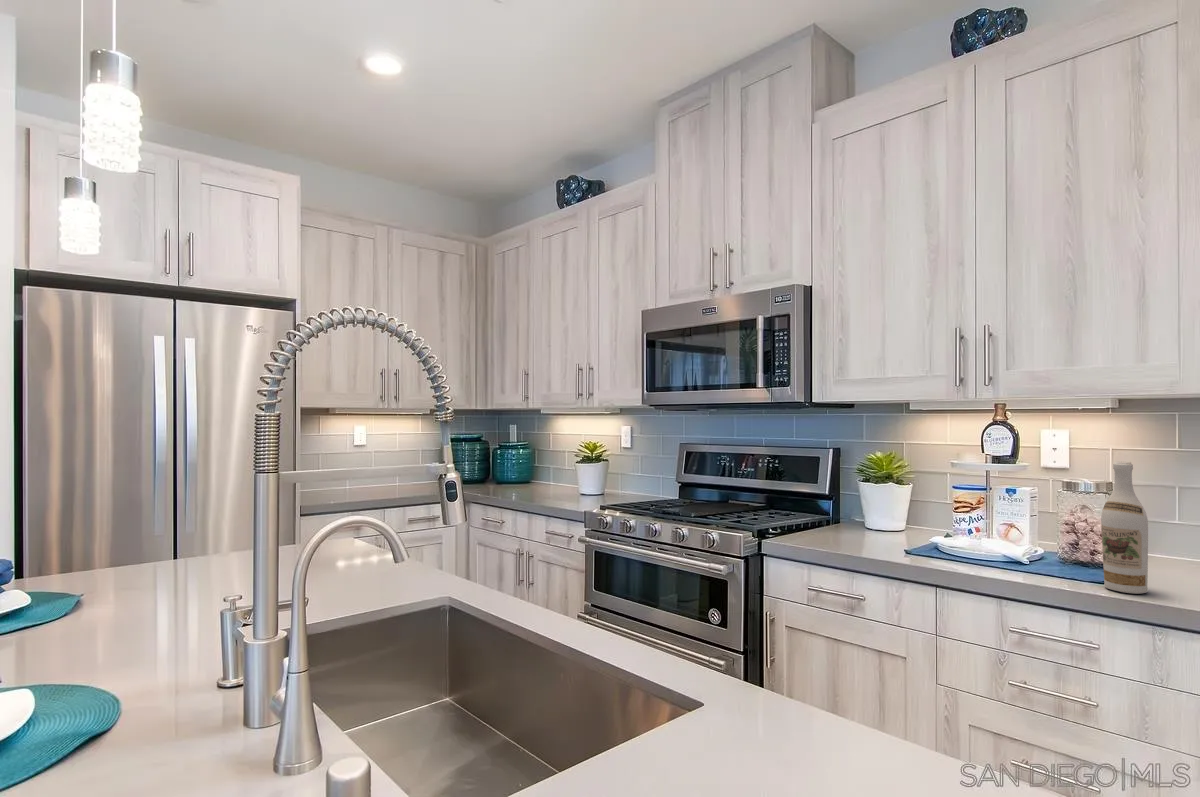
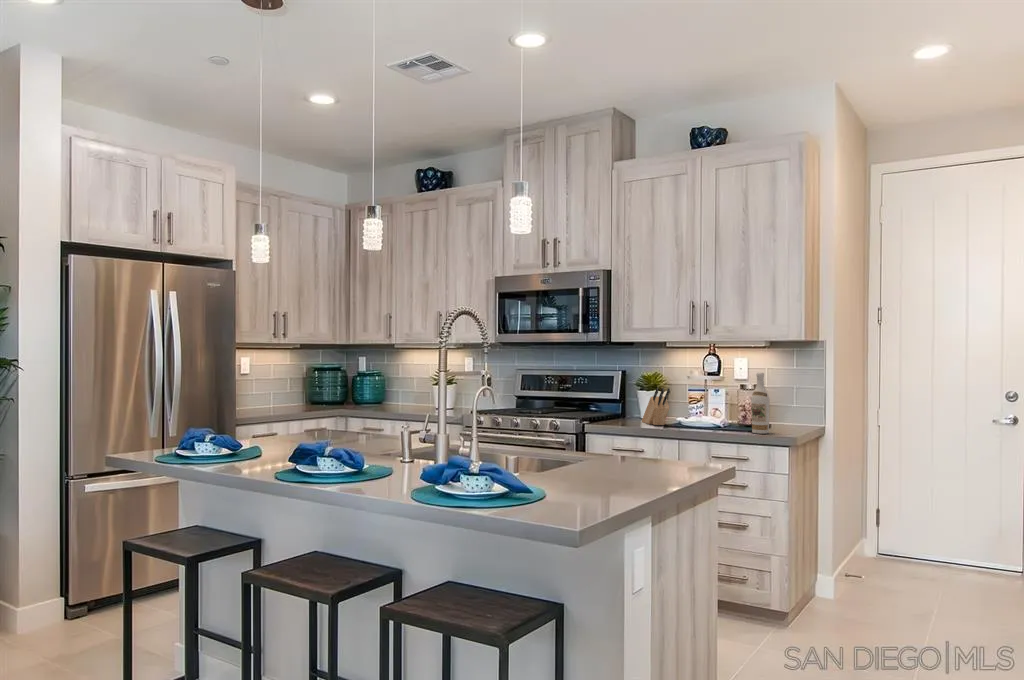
knife block: none [864,485,917,552] -> present [642,388,670,425]

